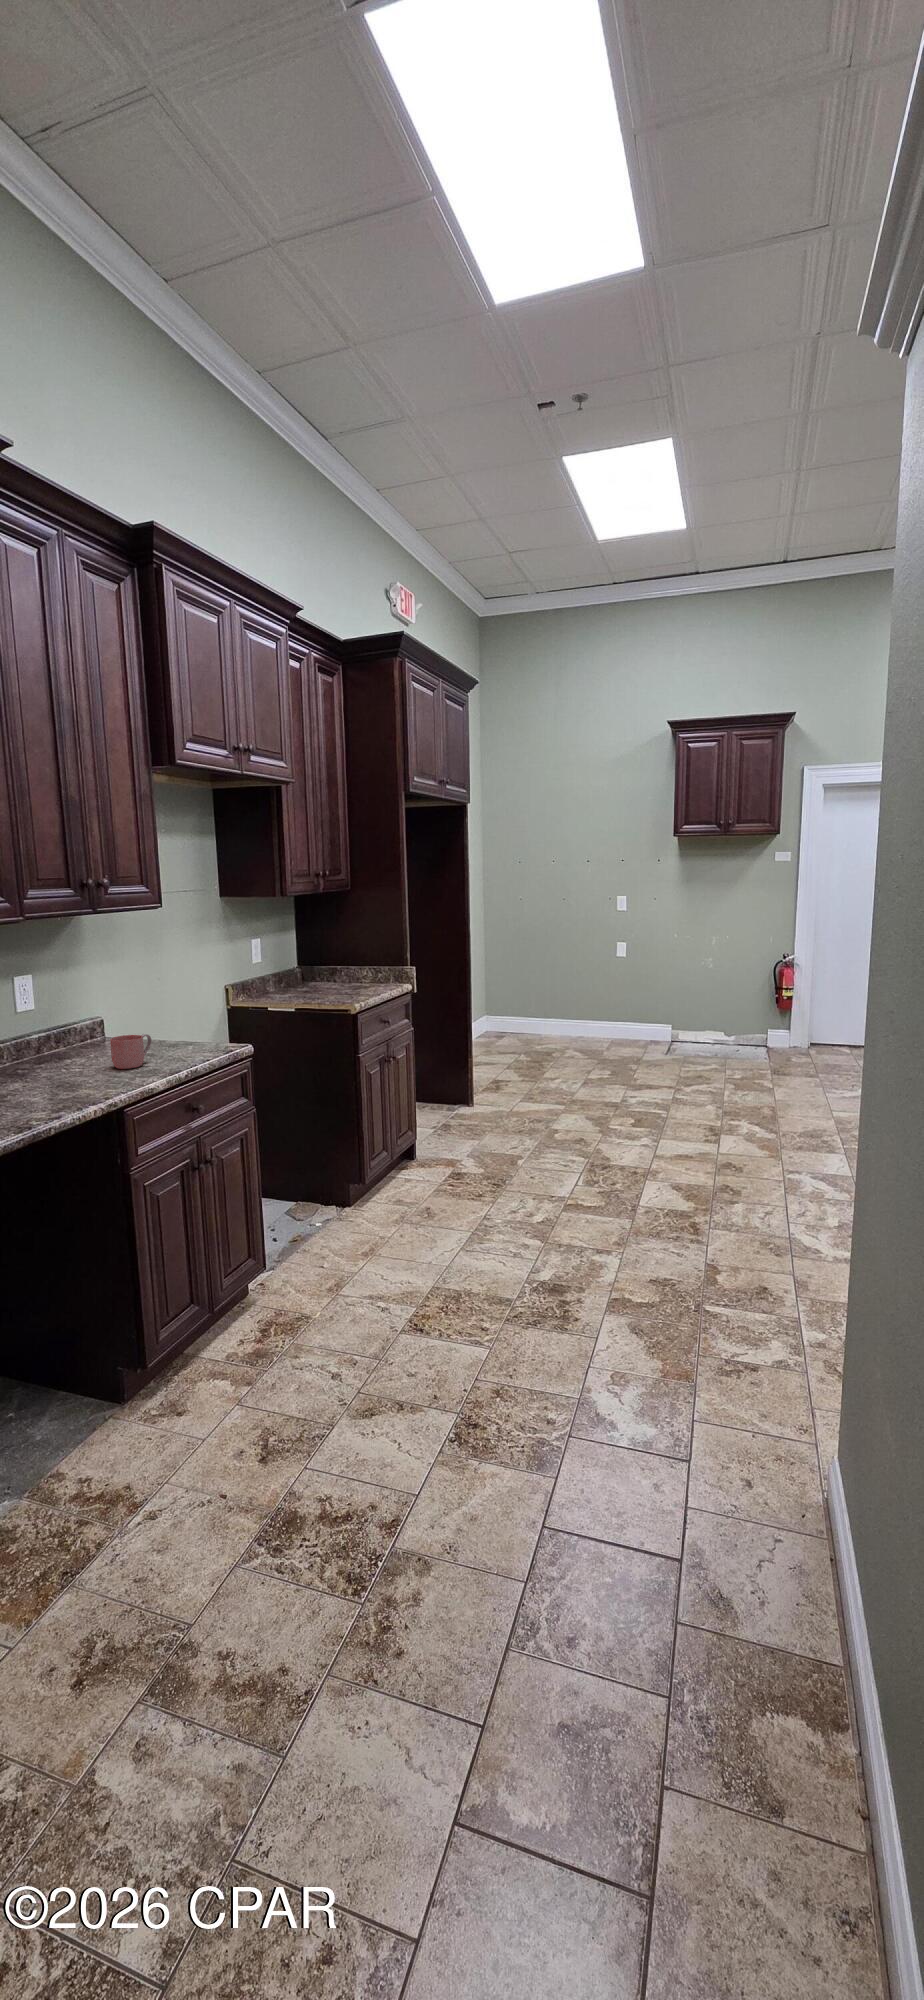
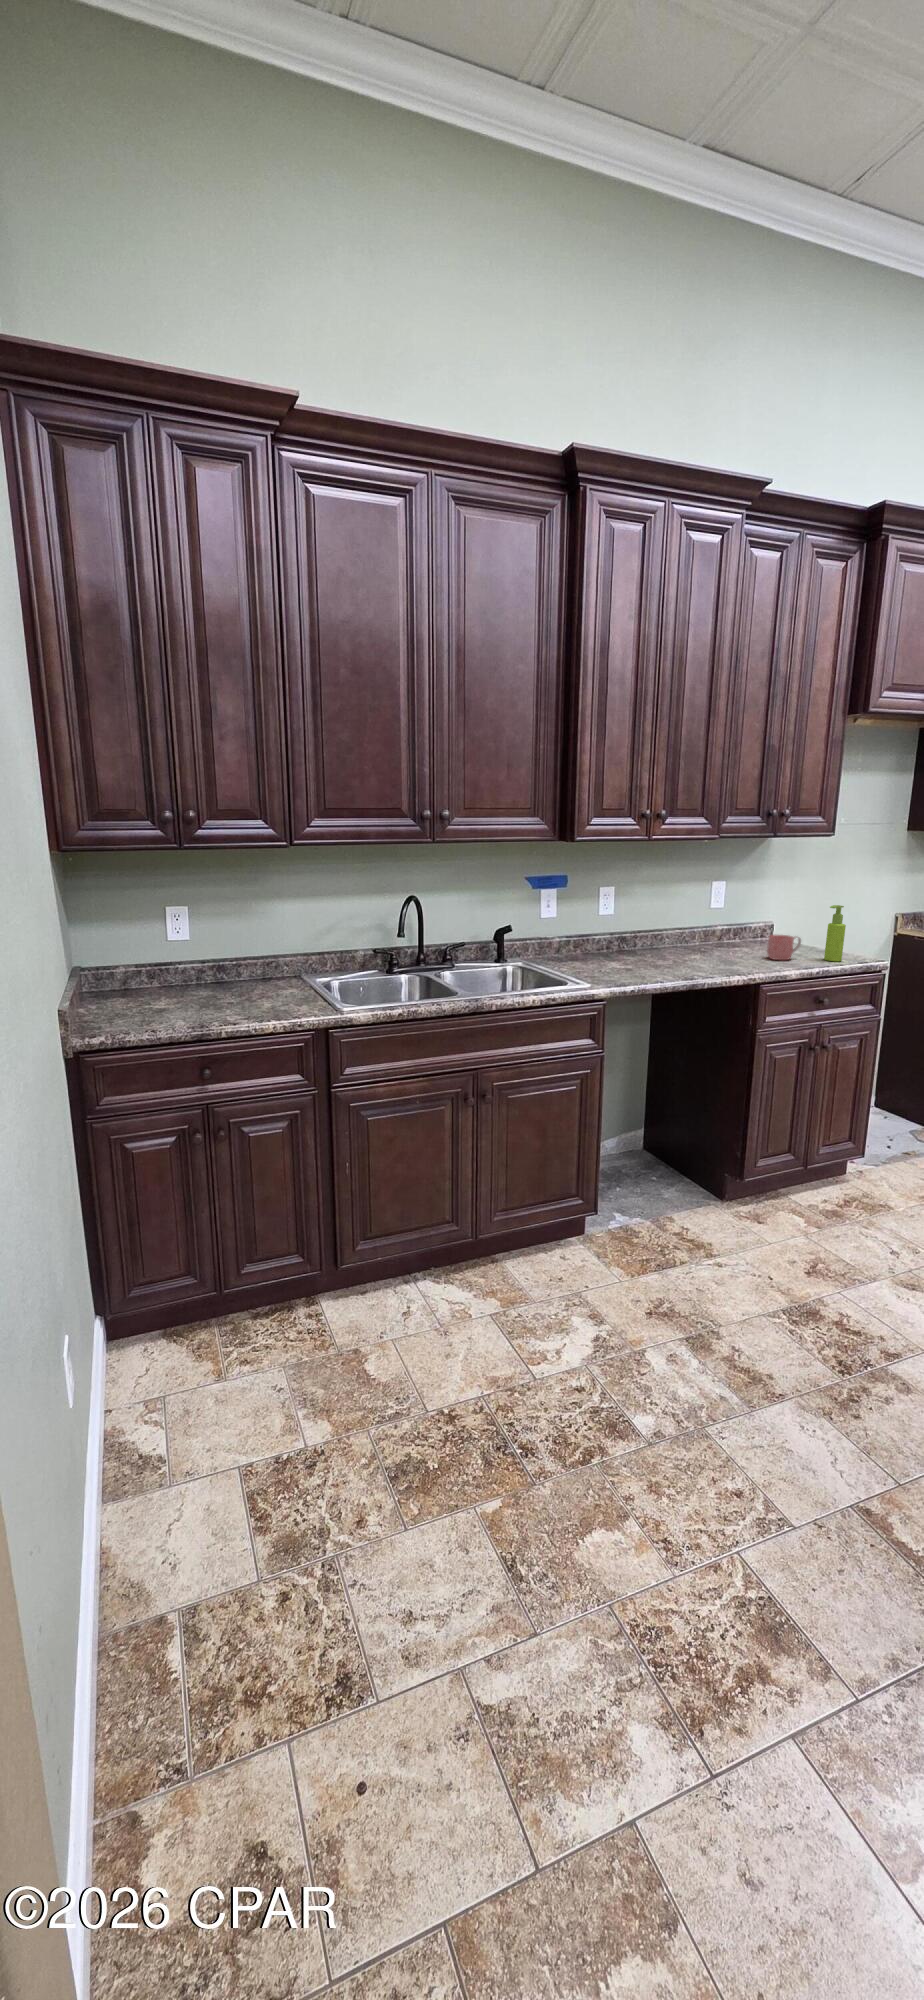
soap dispenser: none [177,989,201,1057] -> present [824,905,846,961]

